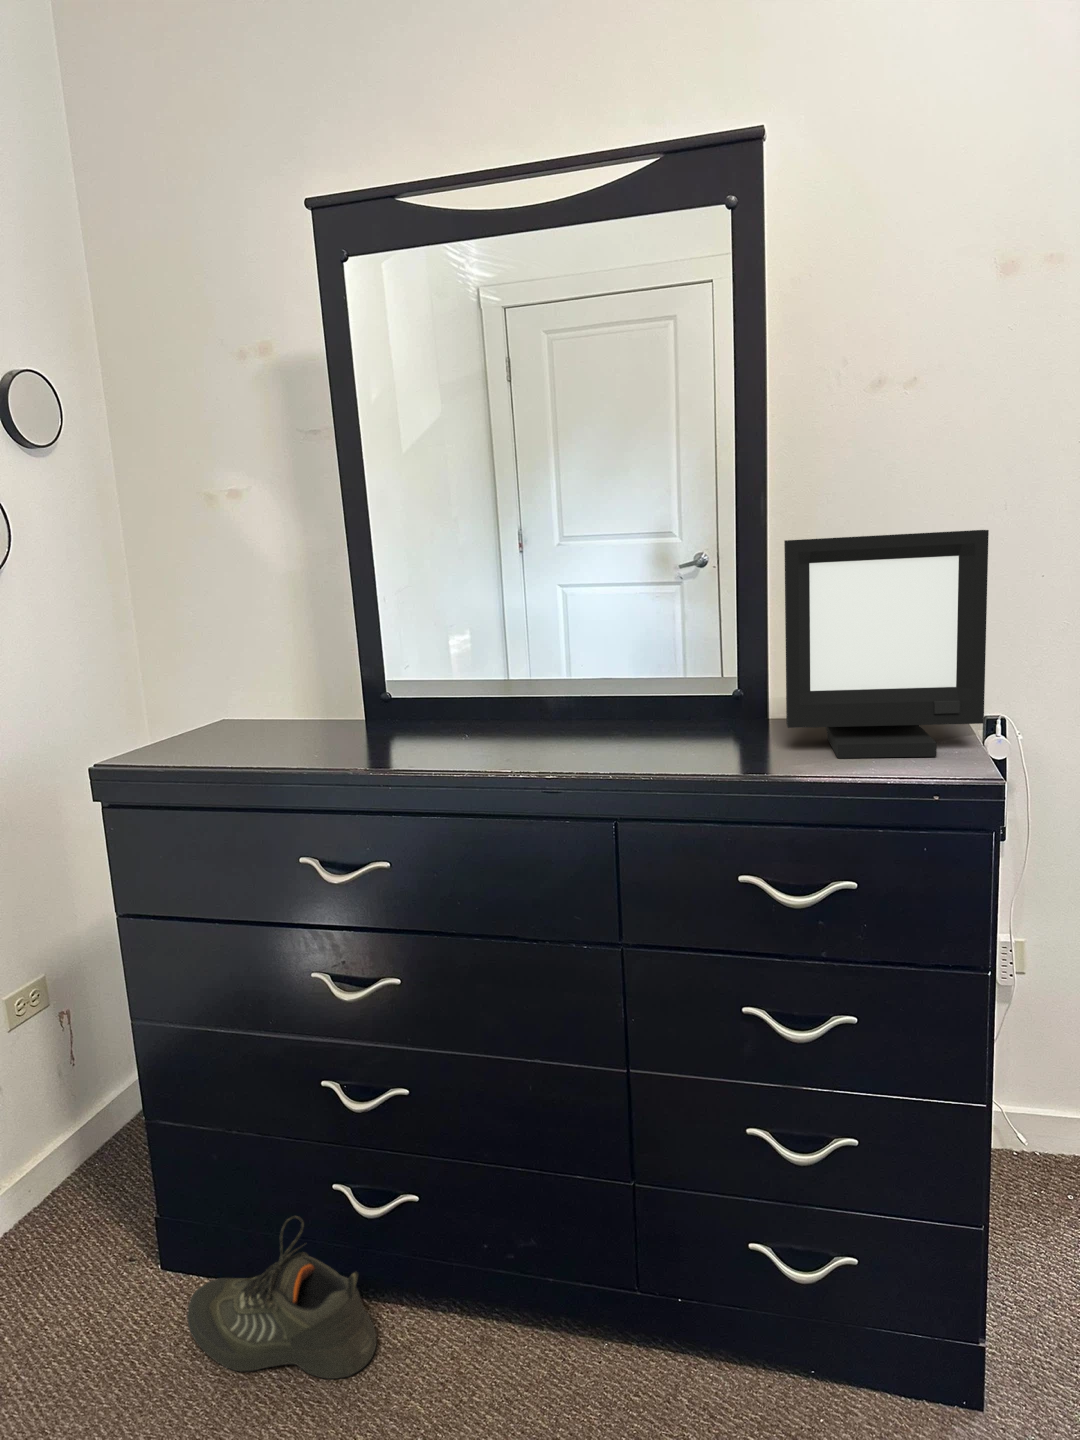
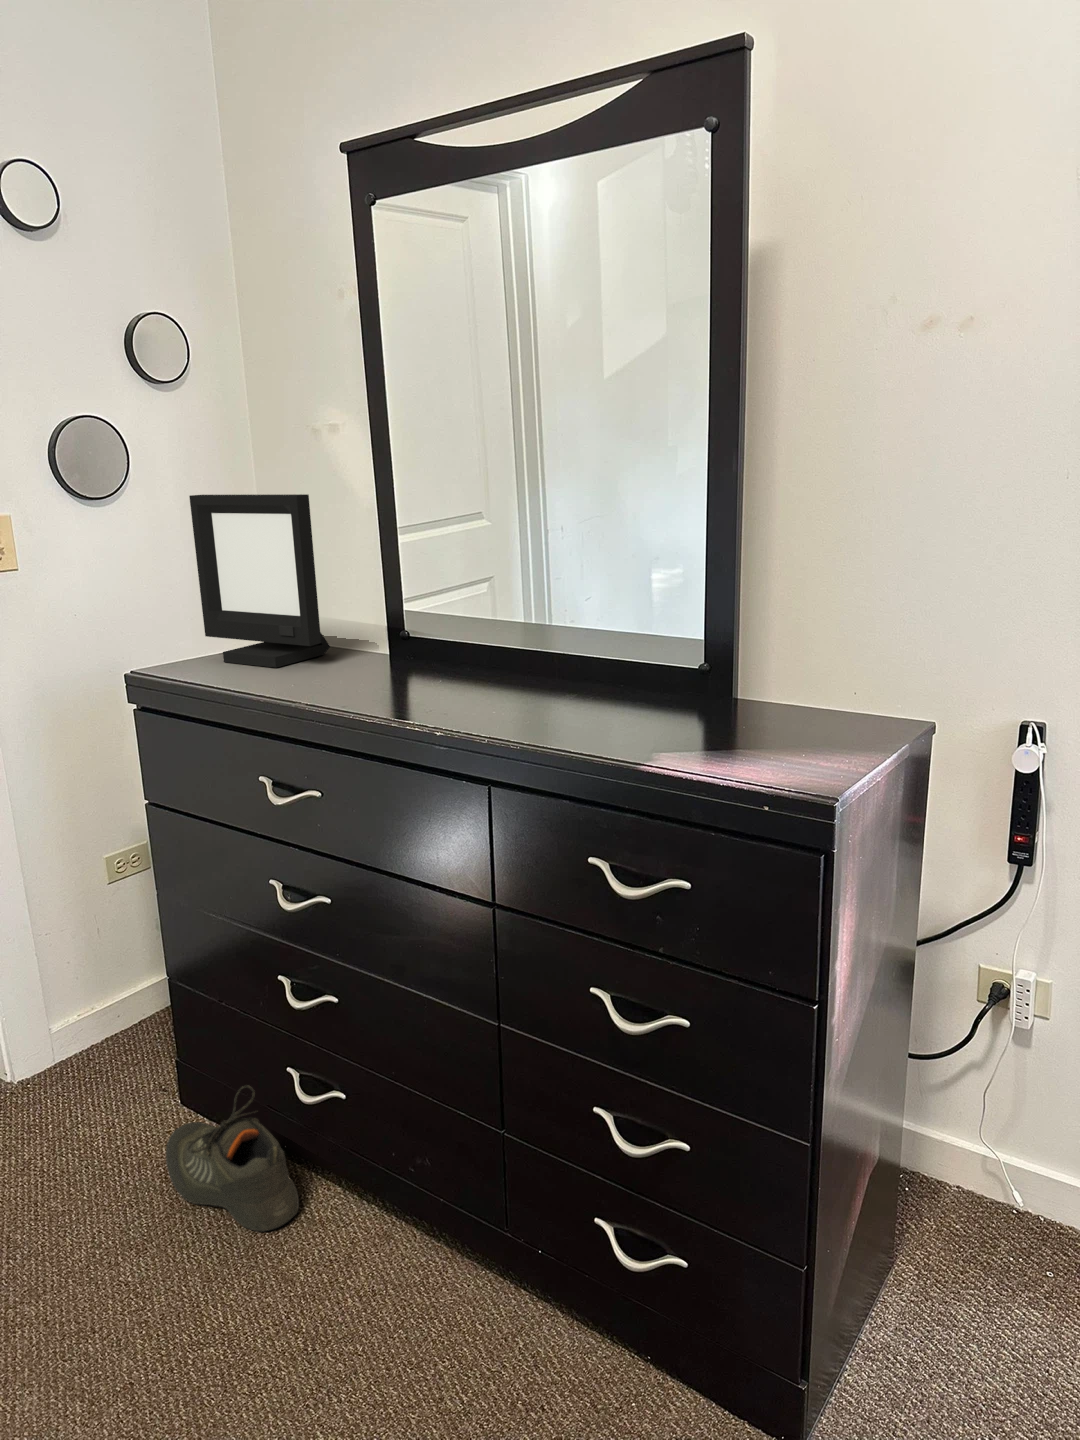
picture frame: present [784,530,989,758] -> present [189,494,330,668]

